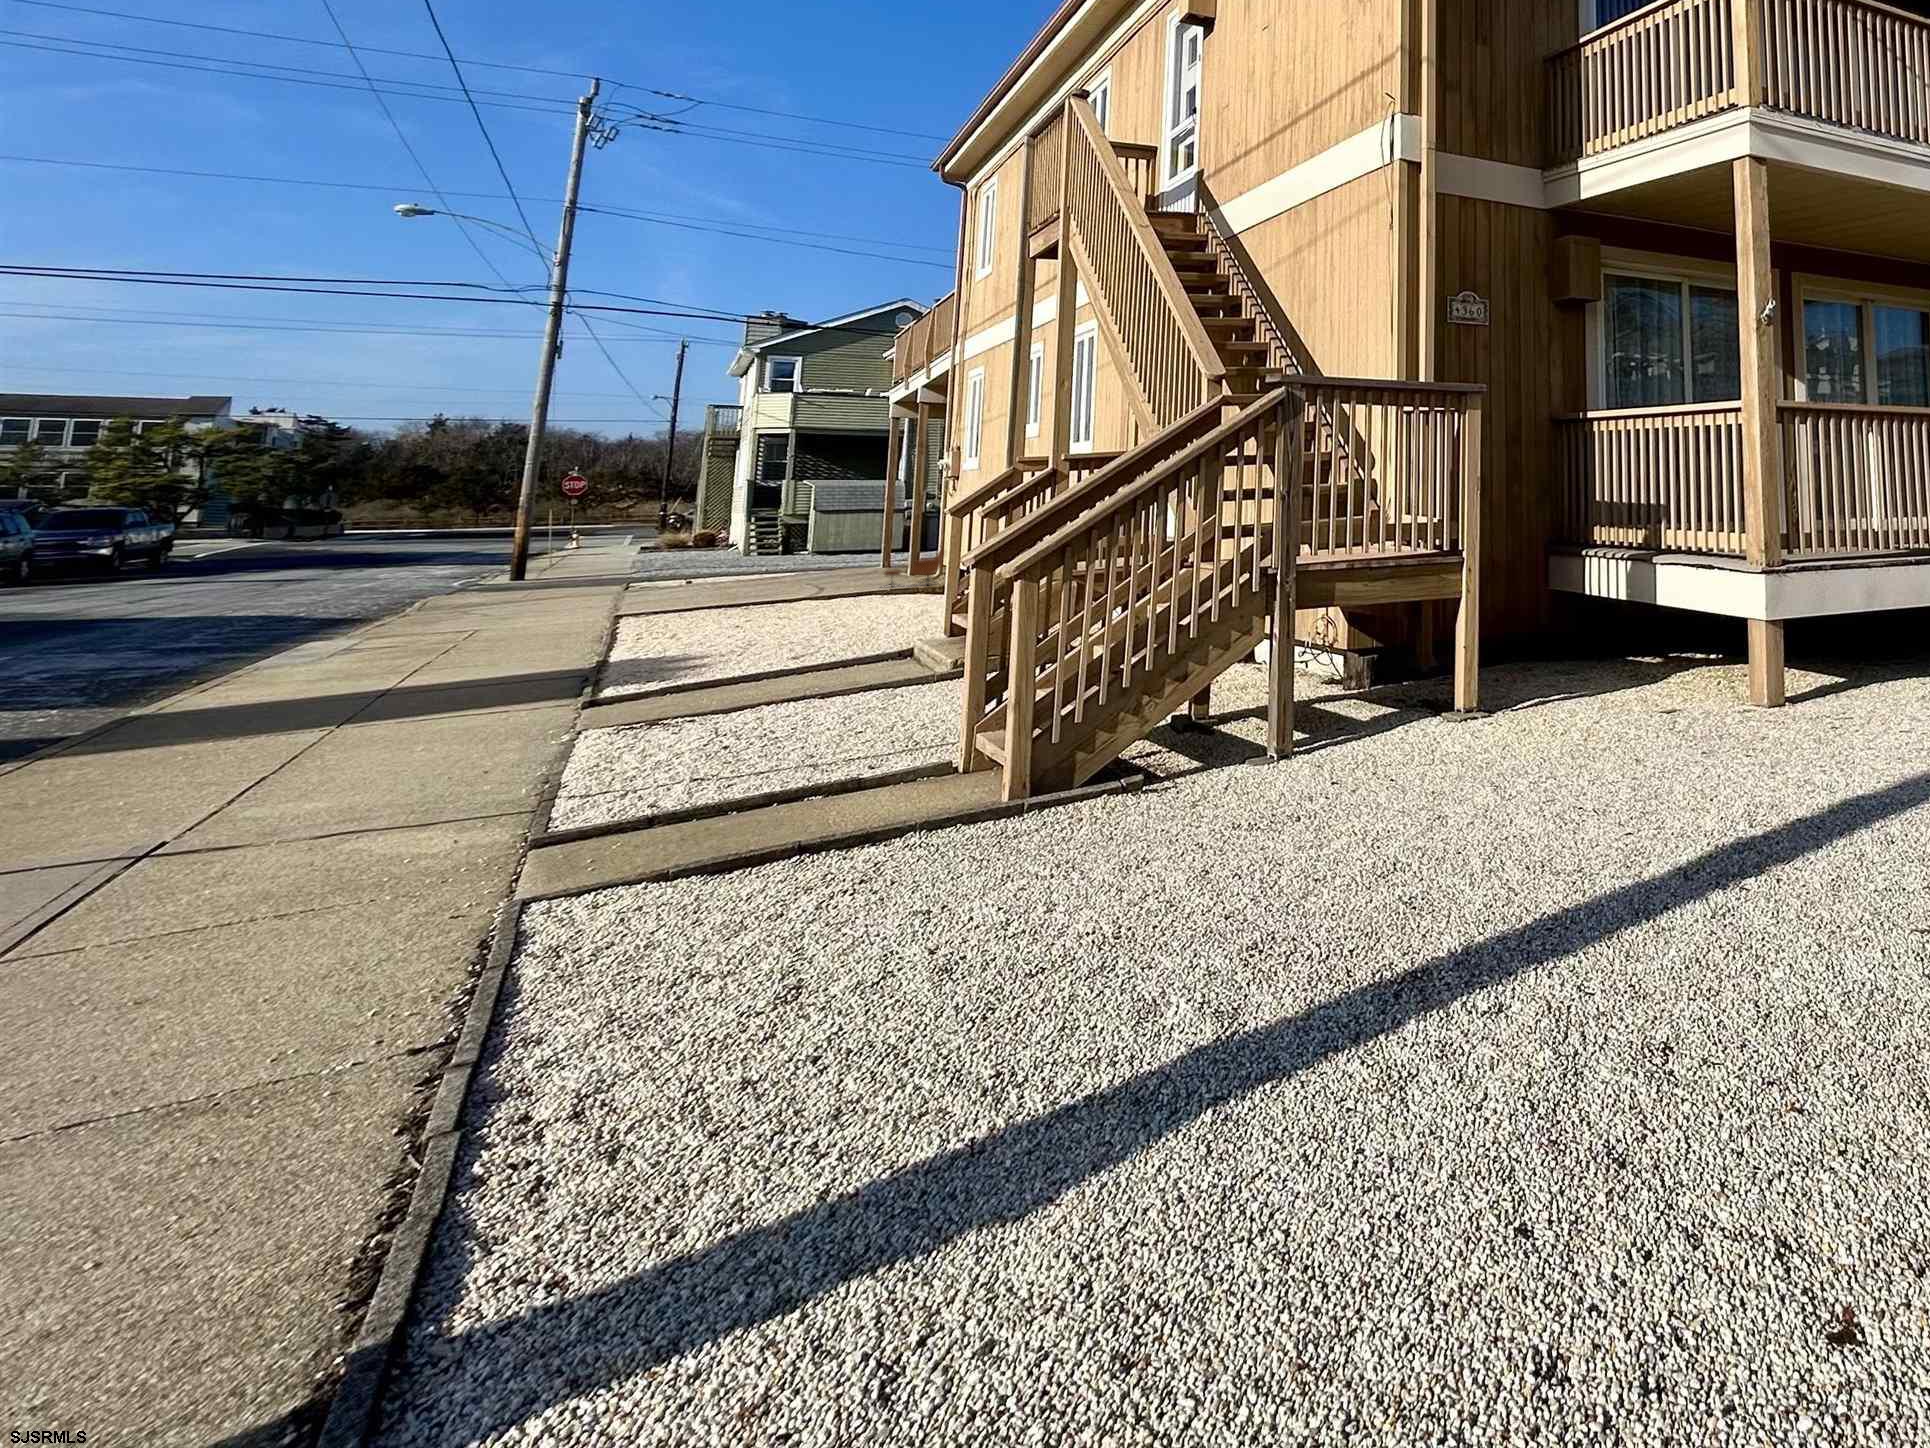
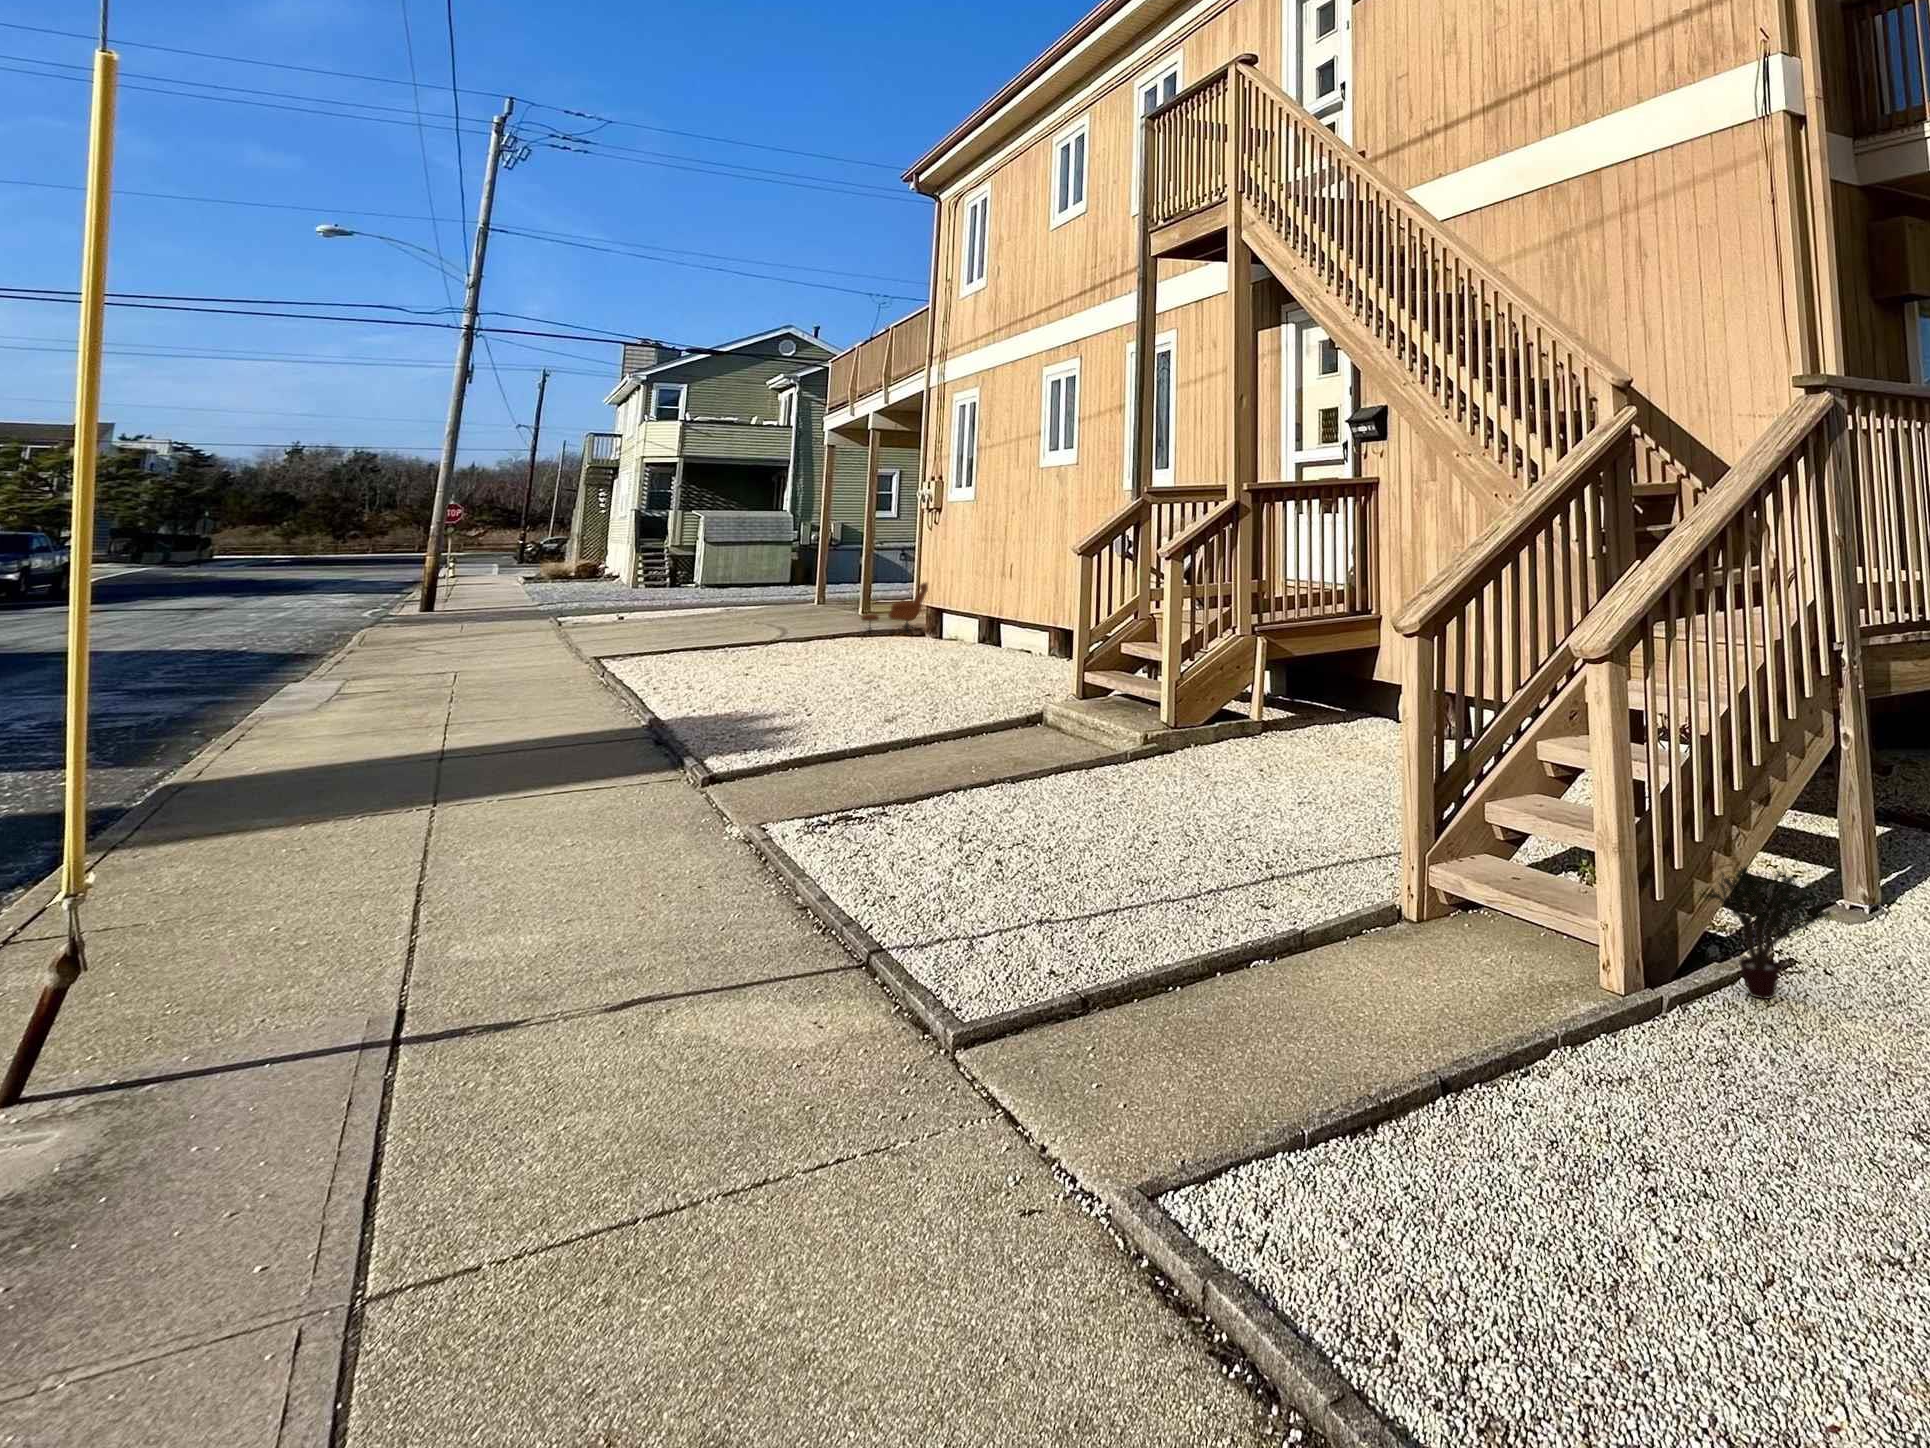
potted plant: none [1093,719,1180,812] -> present [1704,866,1831,999]

